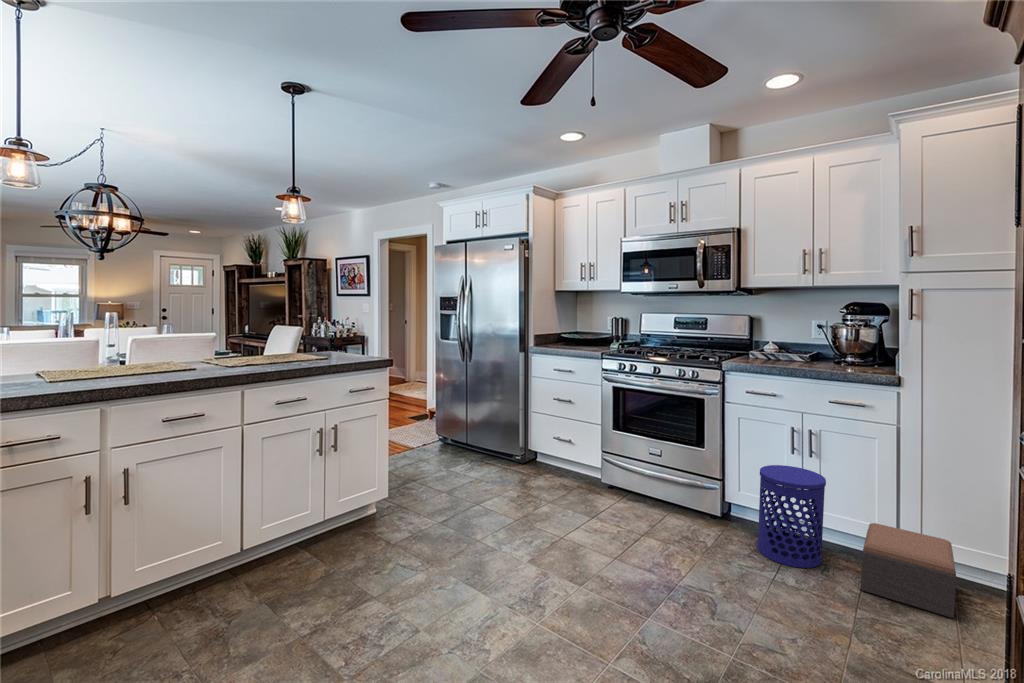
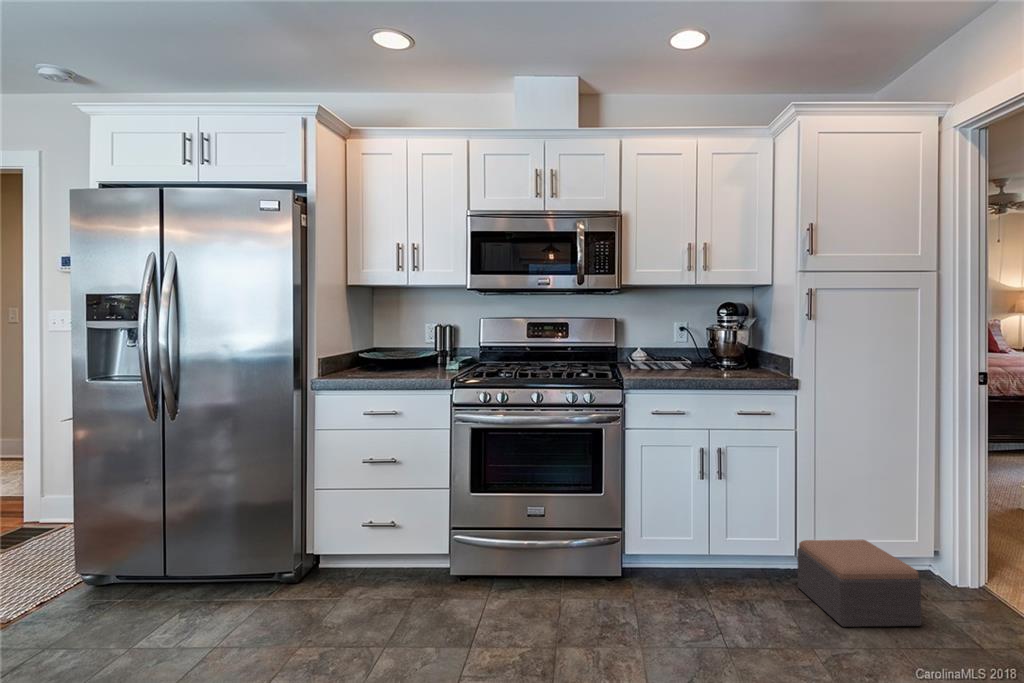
waste bin: present [757,465,826,568] -> none [700,495,780,625]

